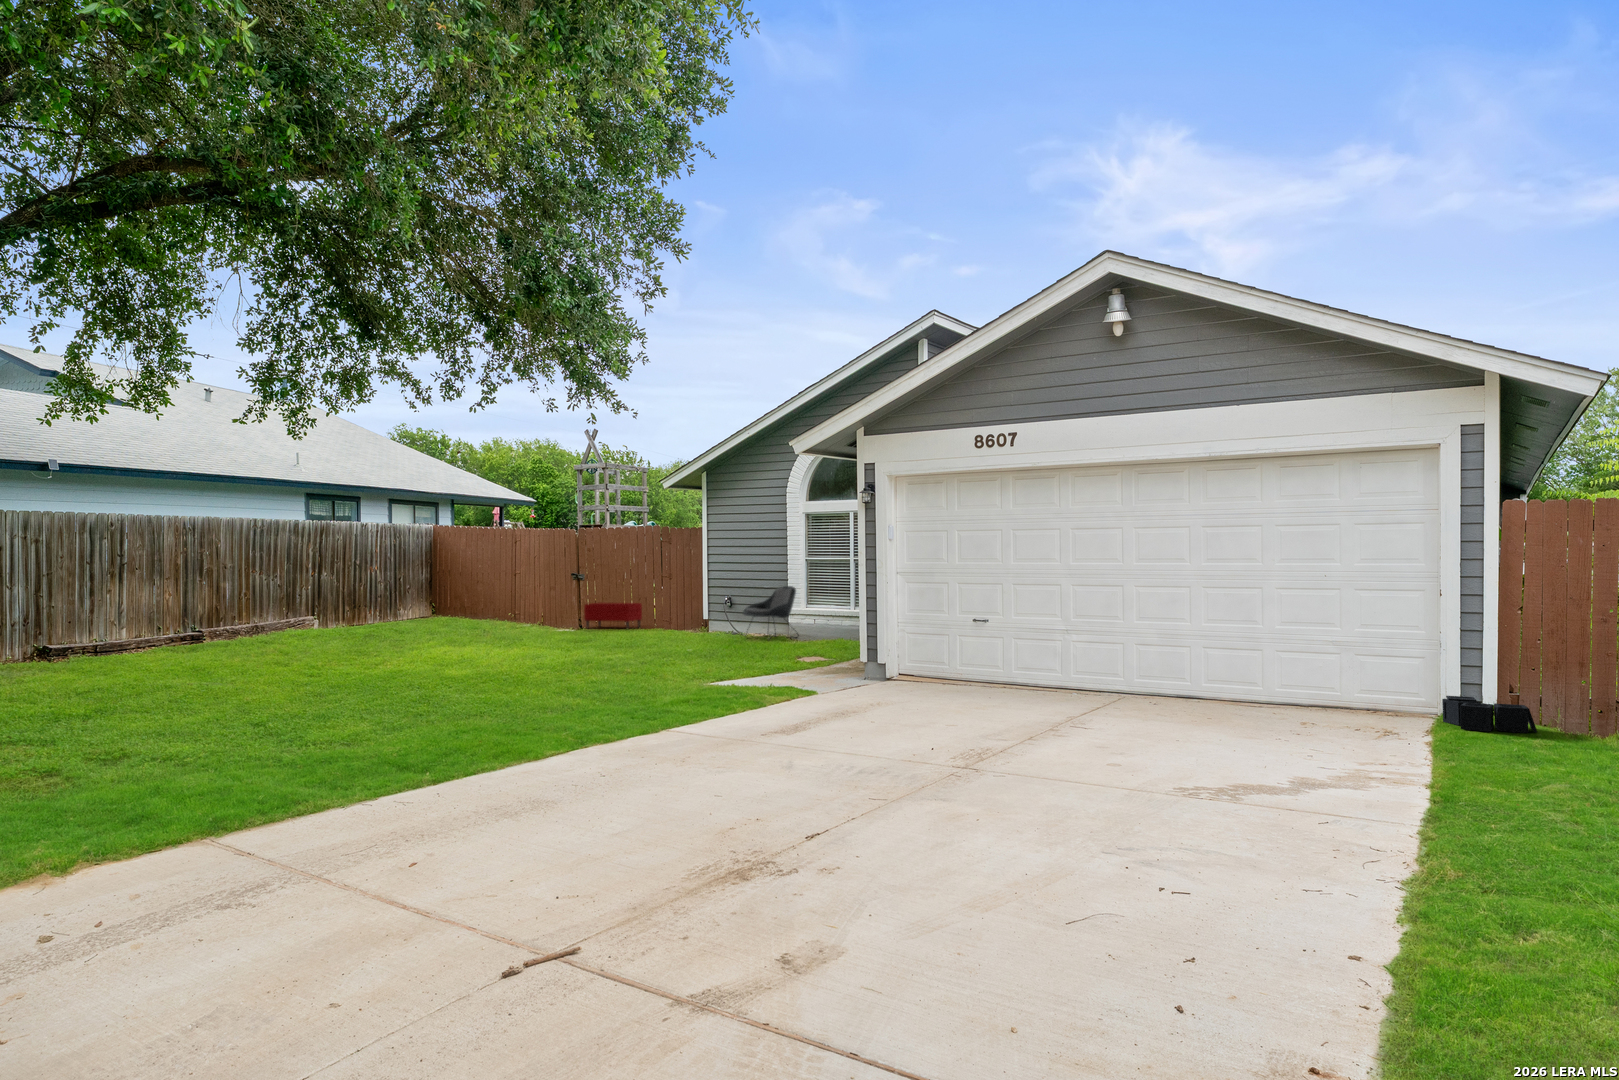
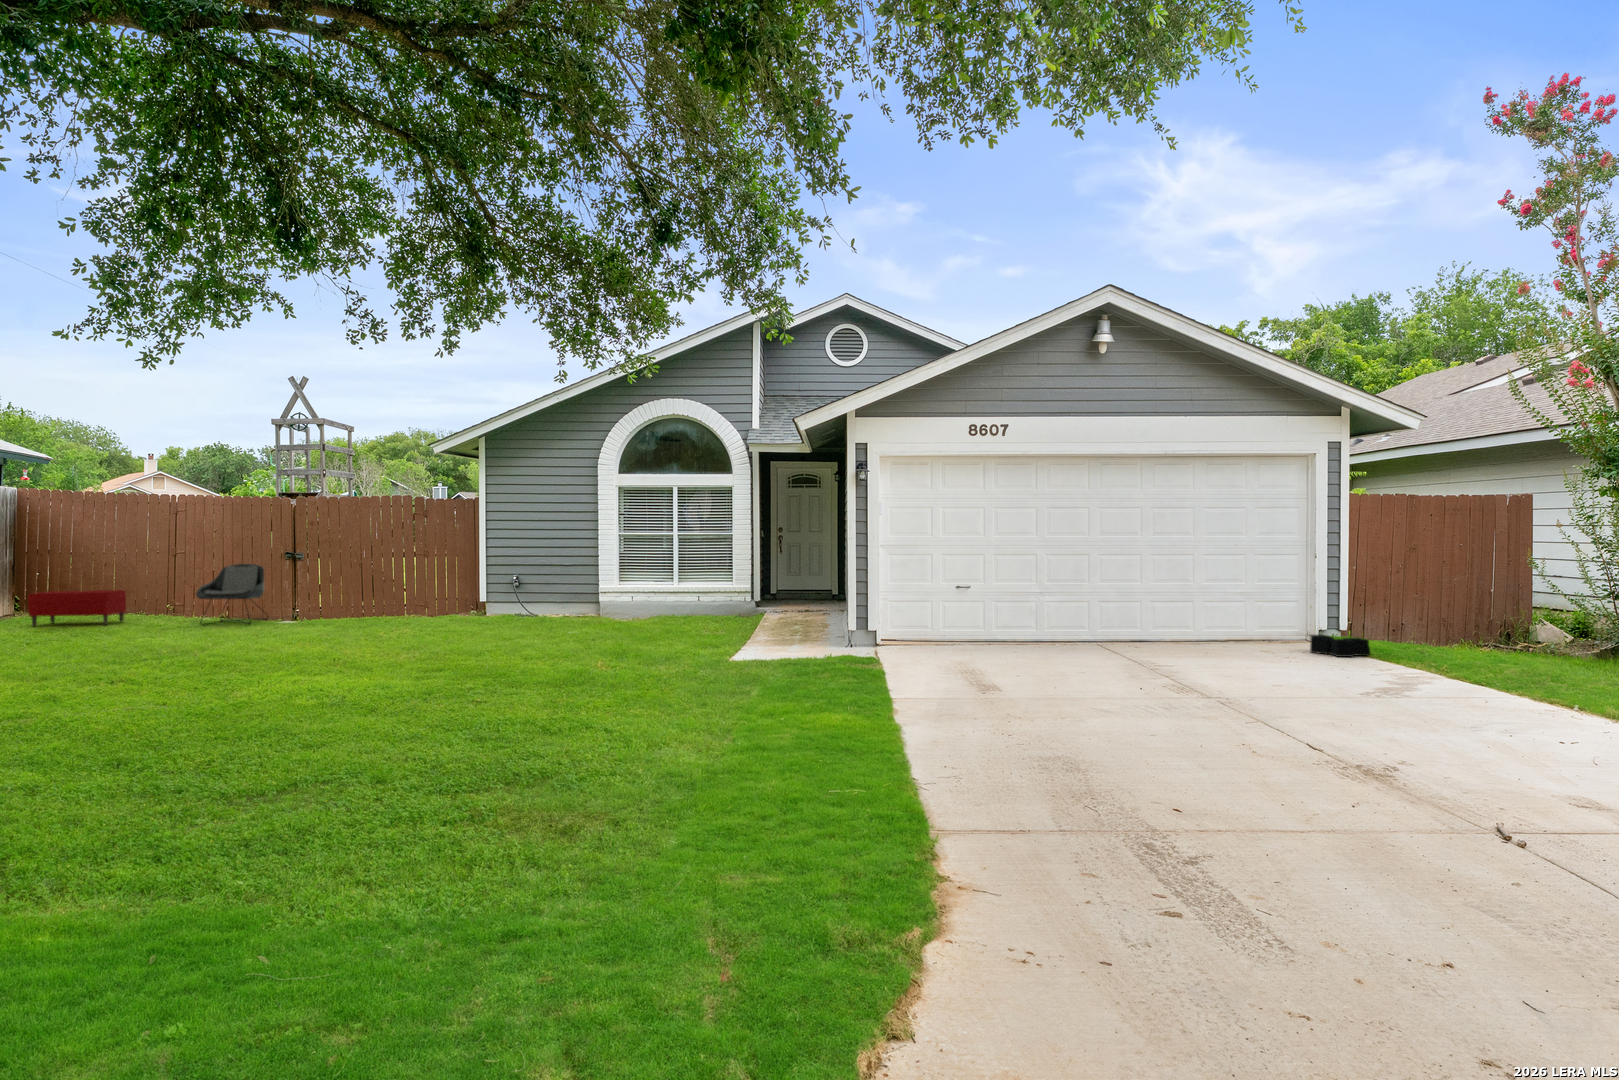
lounge chair: present [743,586,796,639] -> present [196,564,267,625]
bench: present [584,603,642,629] -> present [28,590,126,627]

